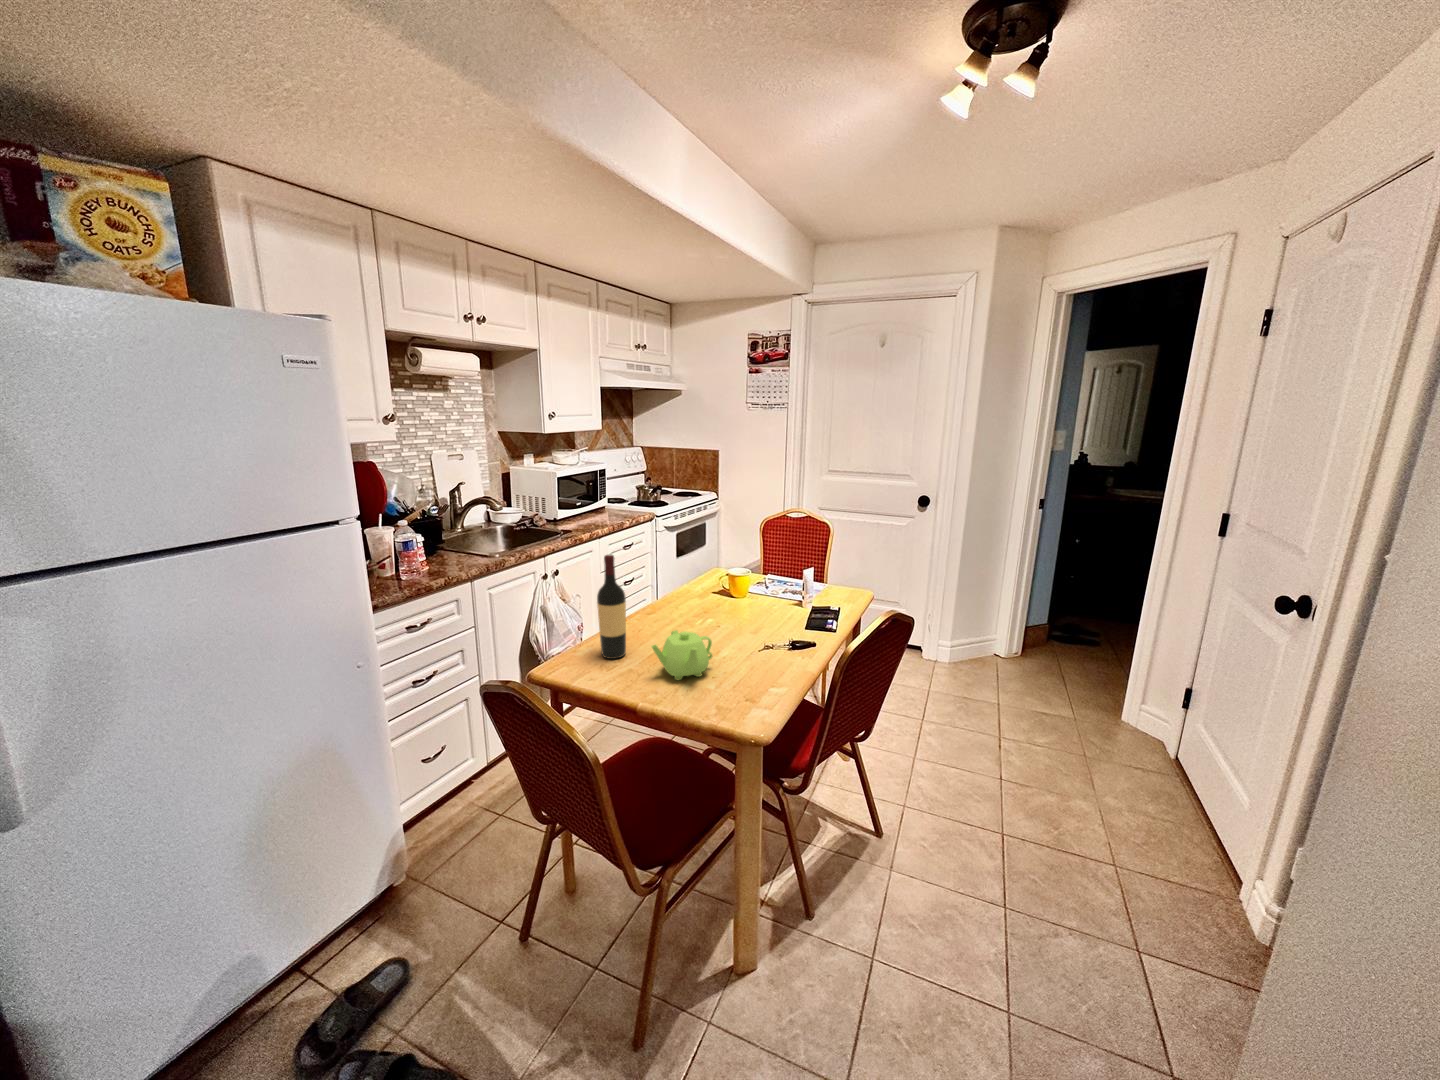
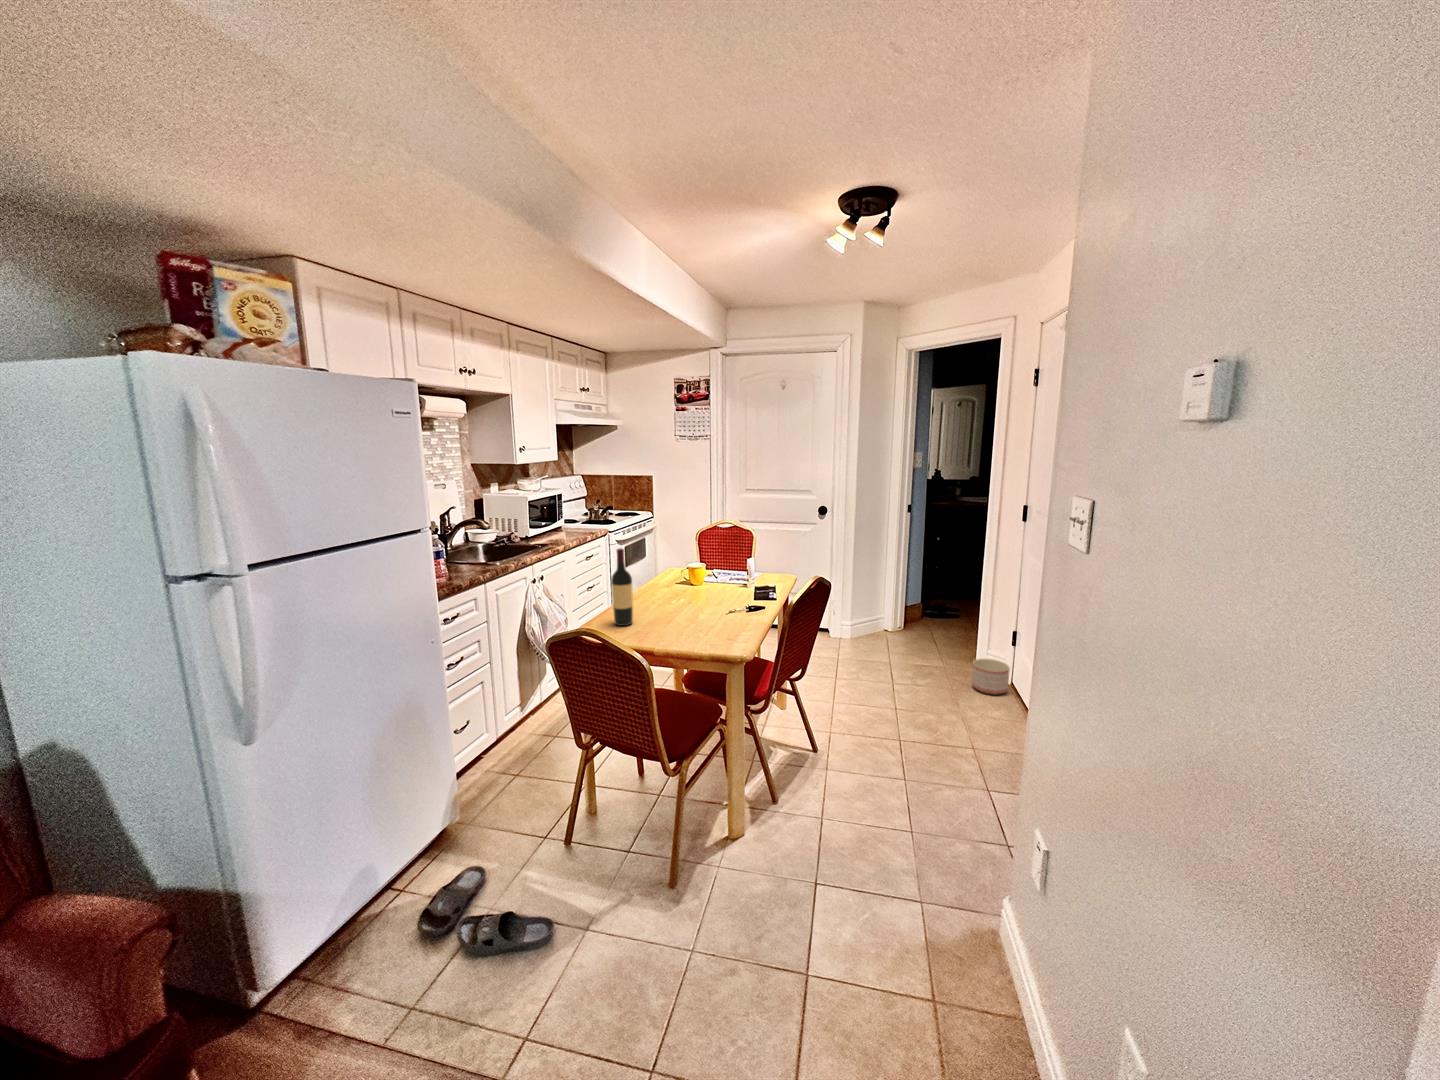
teapot: present [652,630,712,680] -> none [658,599,699,633]
planter: none [1114,718,1177,773] -> present [972,659,1010,695]

